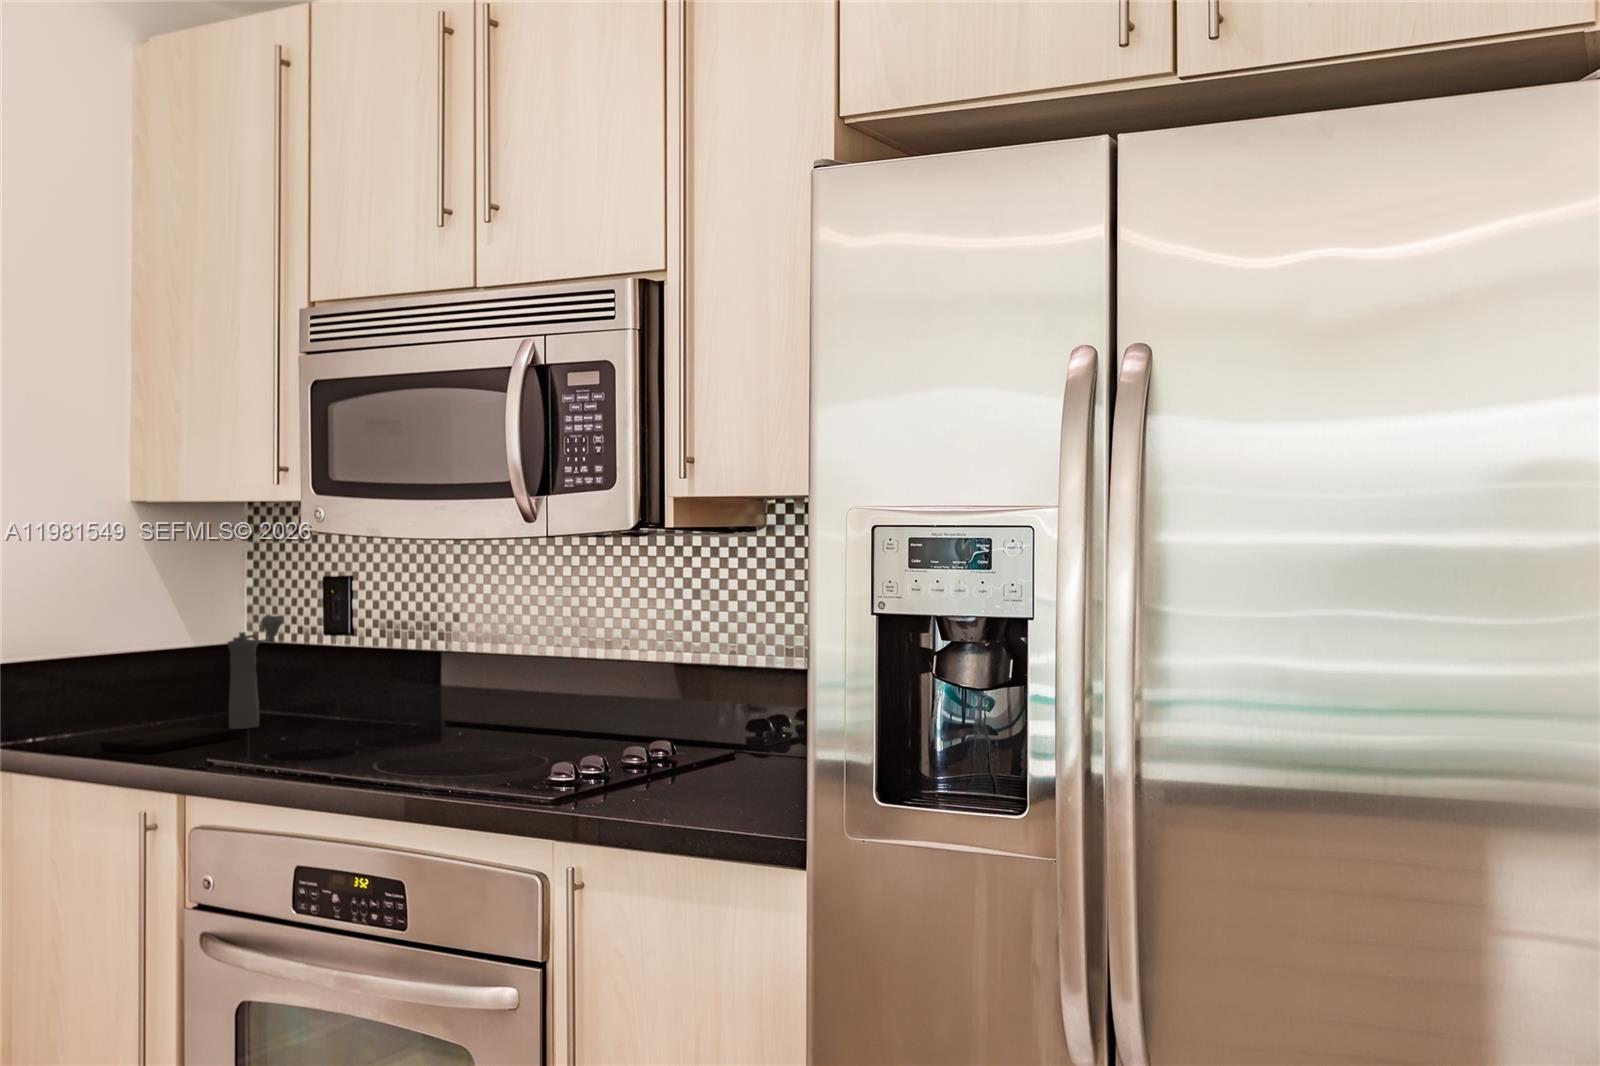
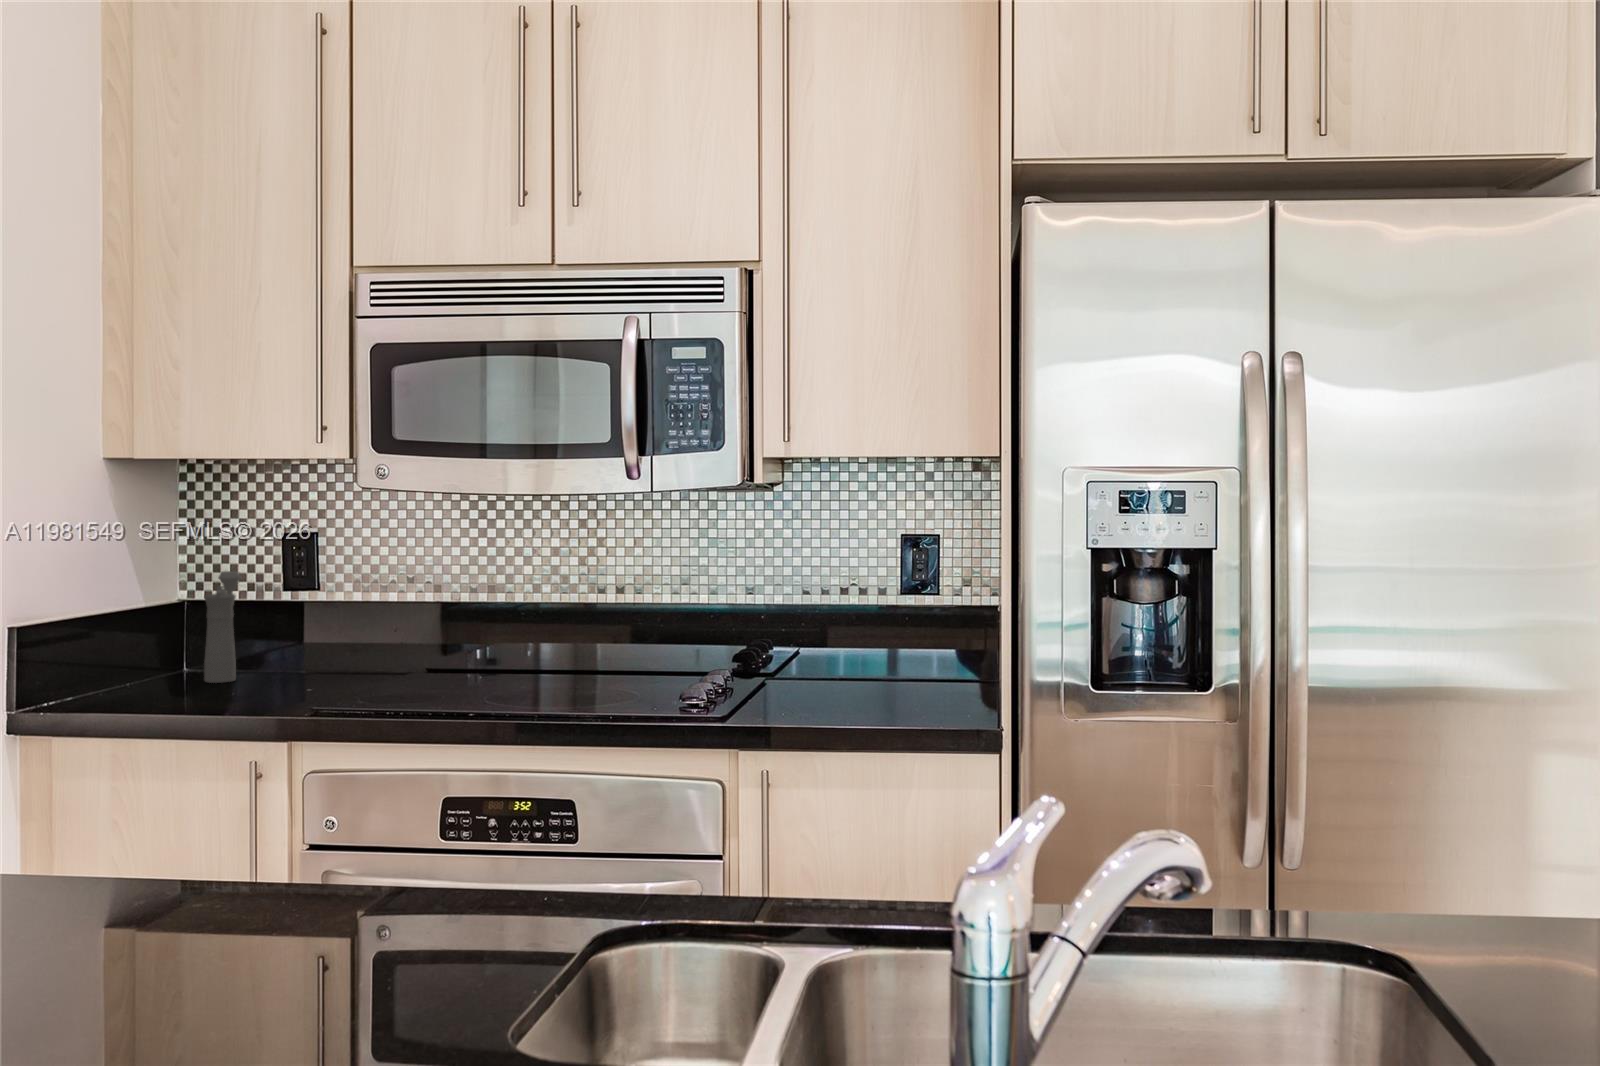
cutting board: present [100,727,237,753] -> none [123,681,245,704]

